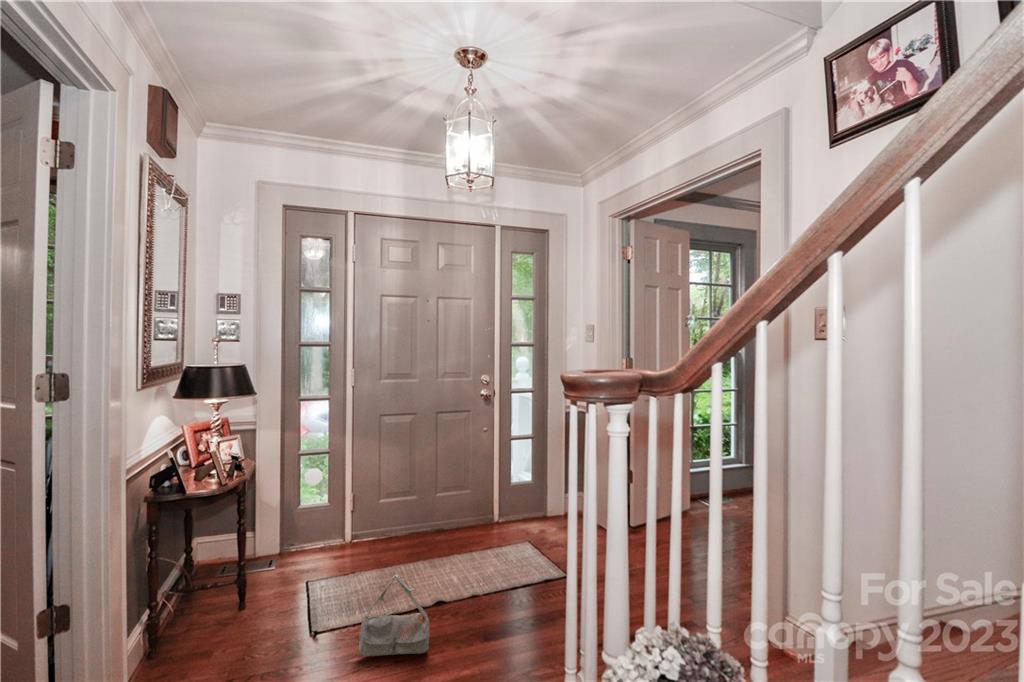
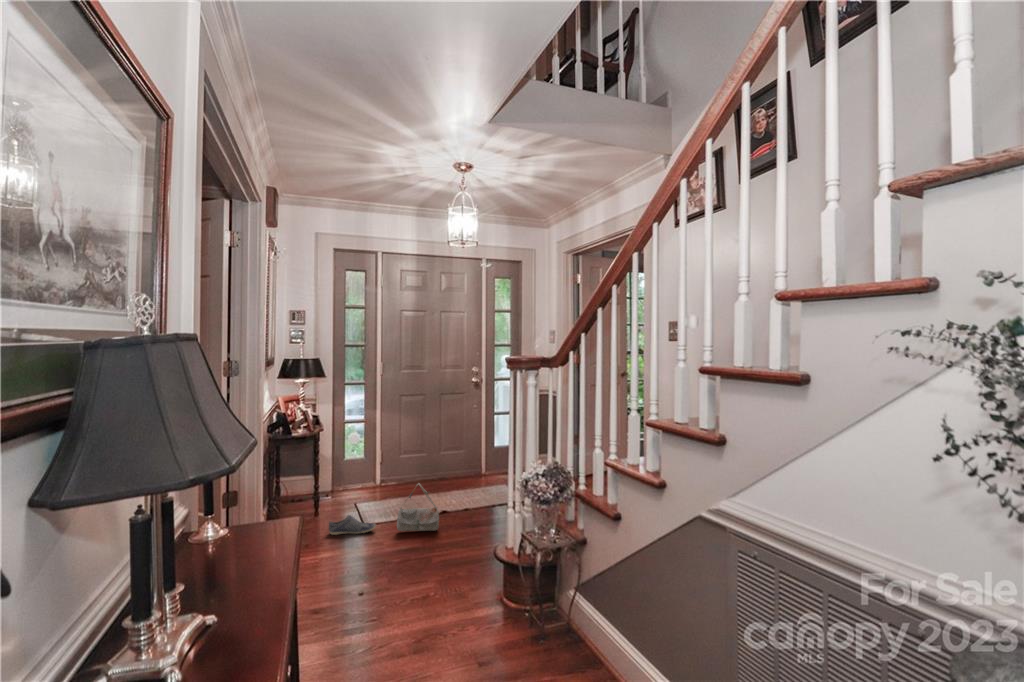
shoe: none [245,627,325,663] -> present [329,515,376,535]

